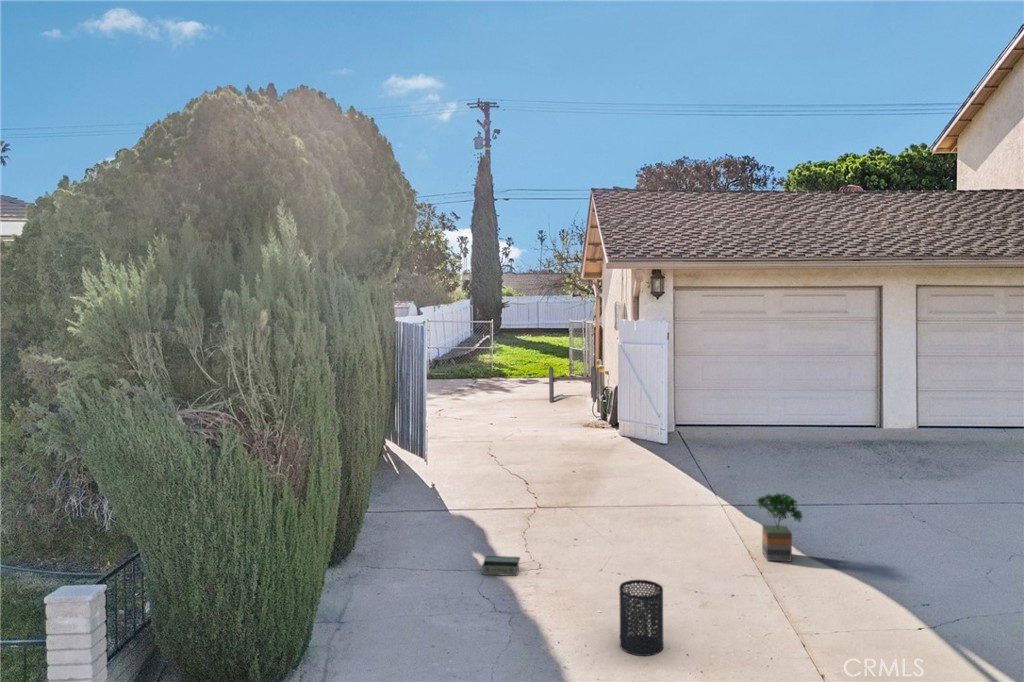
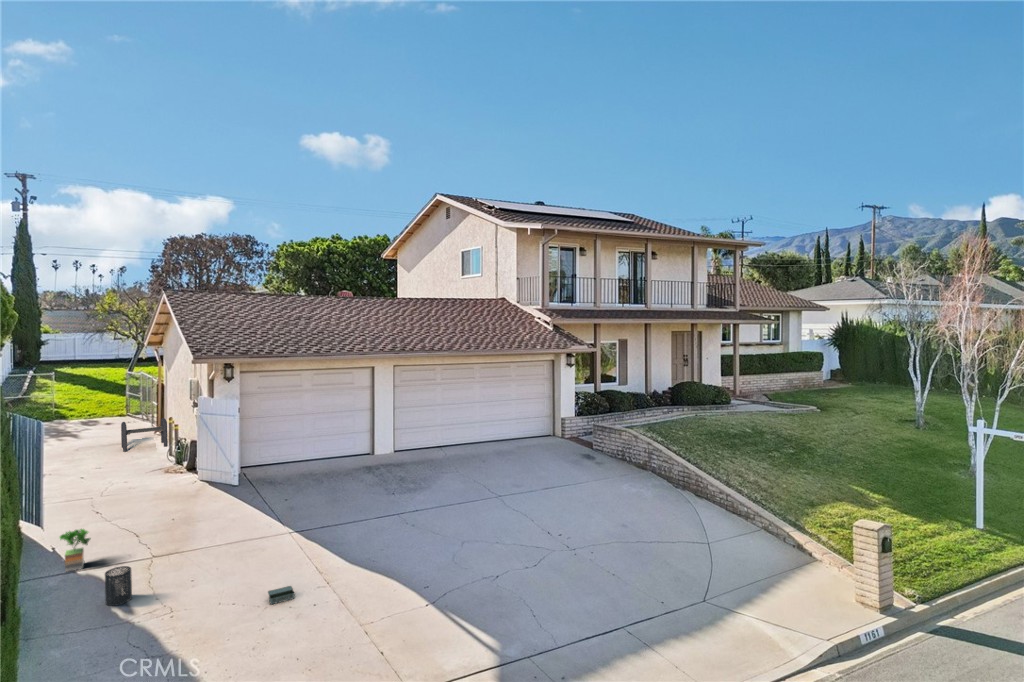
potted tree: present [757,493,802,561] -> present [60,529,91,572]
toolbox: present [482,556,520,576] -> present [268,586,295,604]
trash can: present [619,580,663,656] -> present [105,566,132,606]

